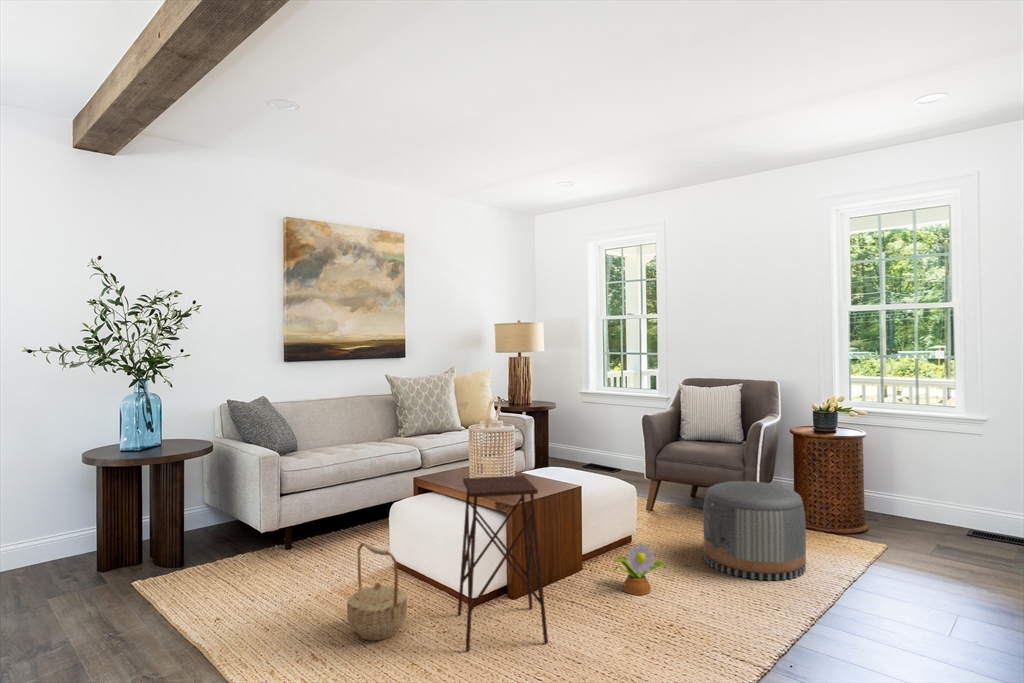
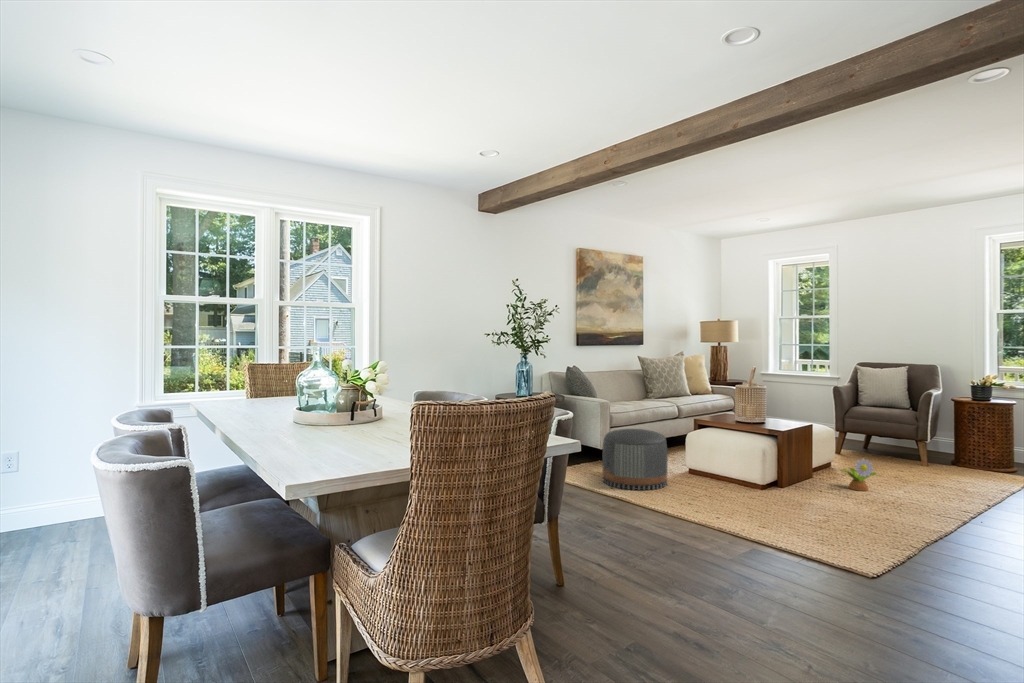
side table: present [458,475,548,651] -> none [751,413,819,506]
pouf: present [703,481,806,581] -> present [603,429,667,490]
basket: present [347,543,407,641] -> none [693,447,729,499]

